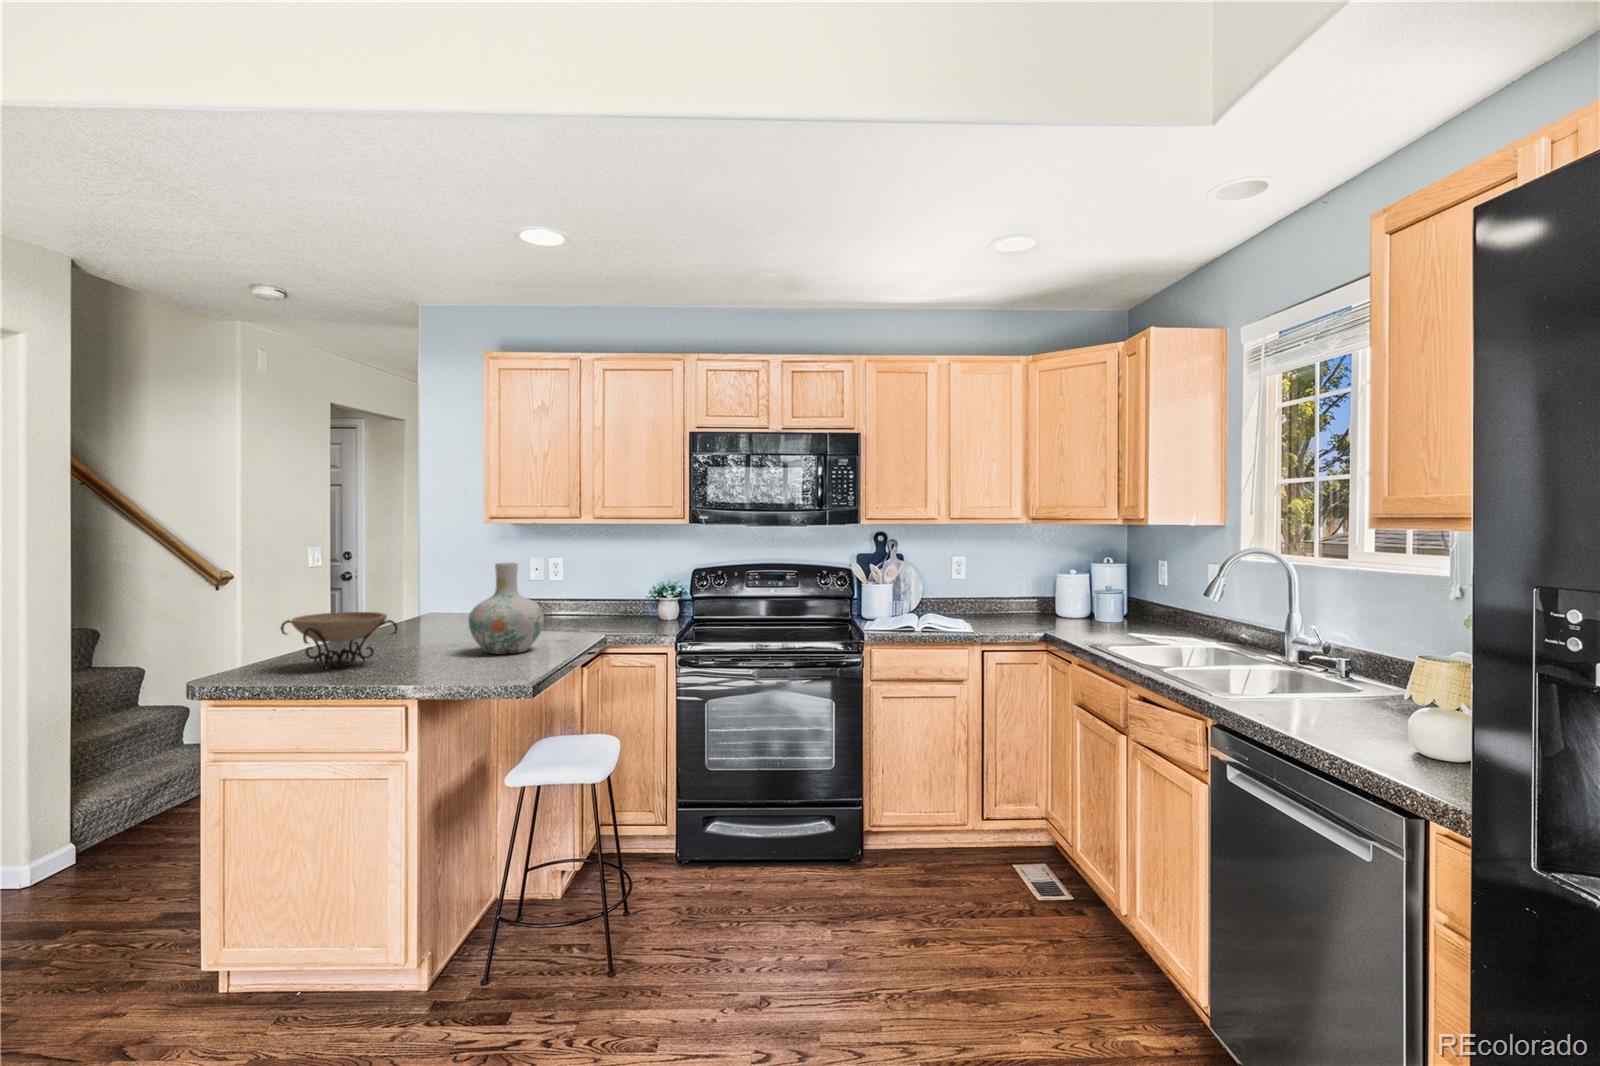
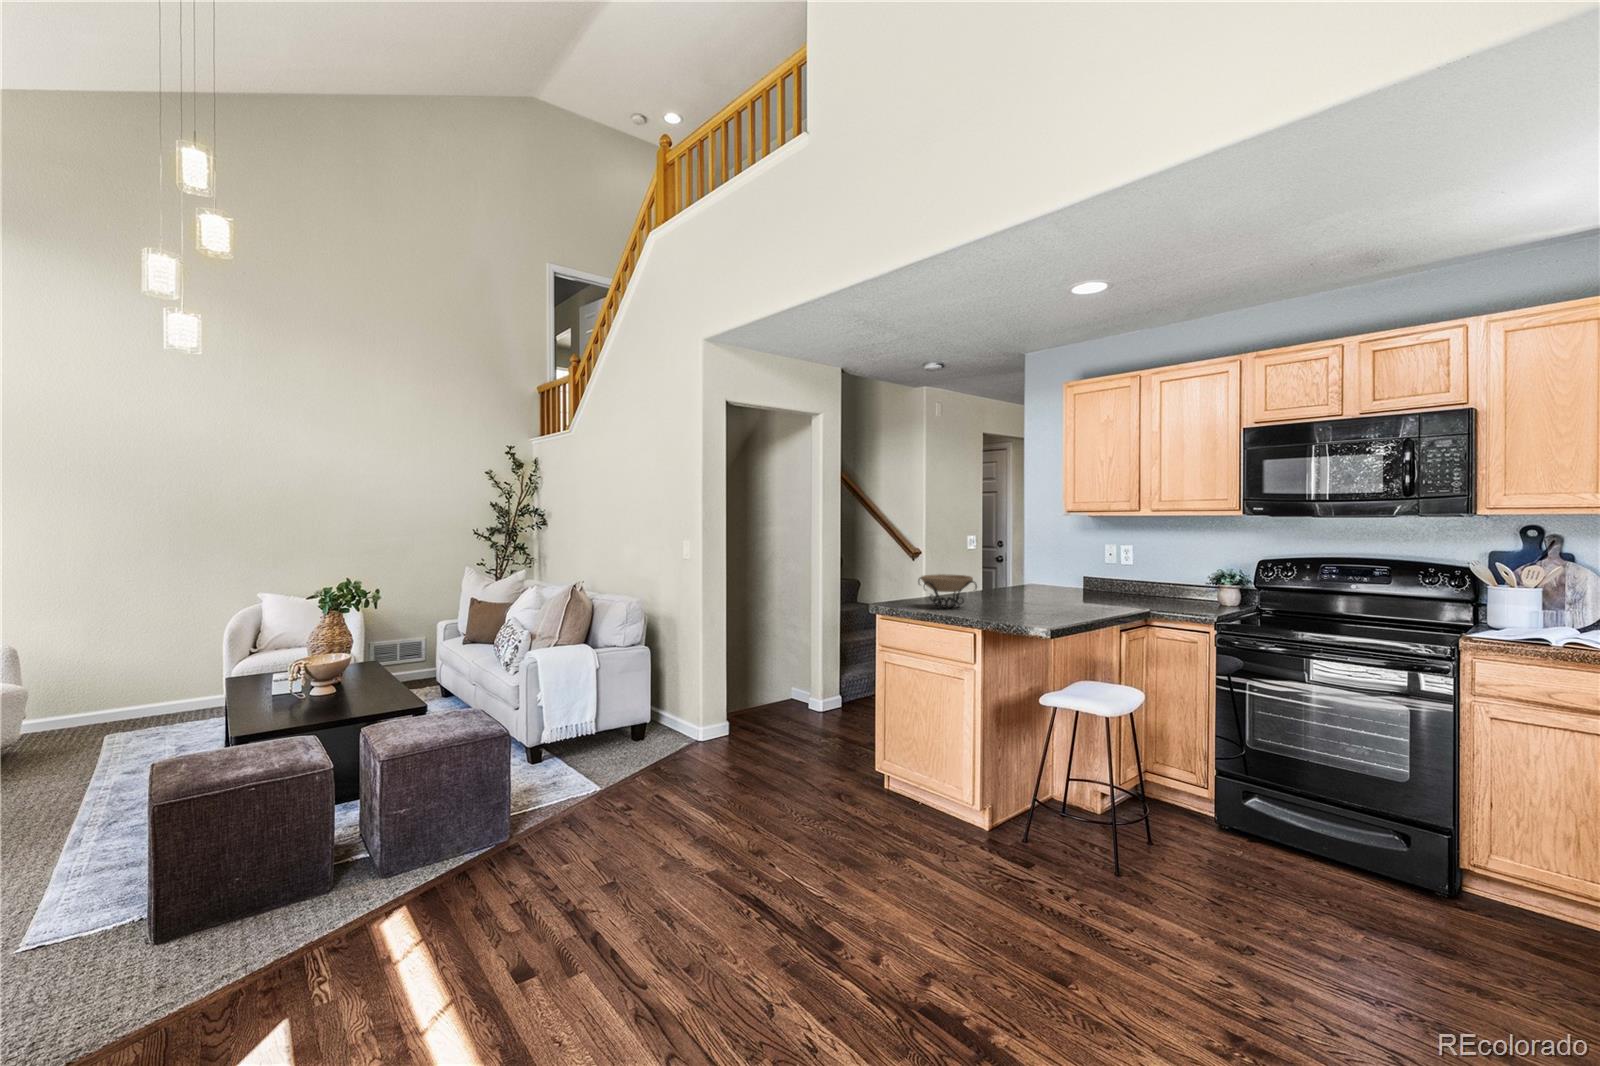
vase: present [469,563,544,654] -> none [1026,546,1082,613]

